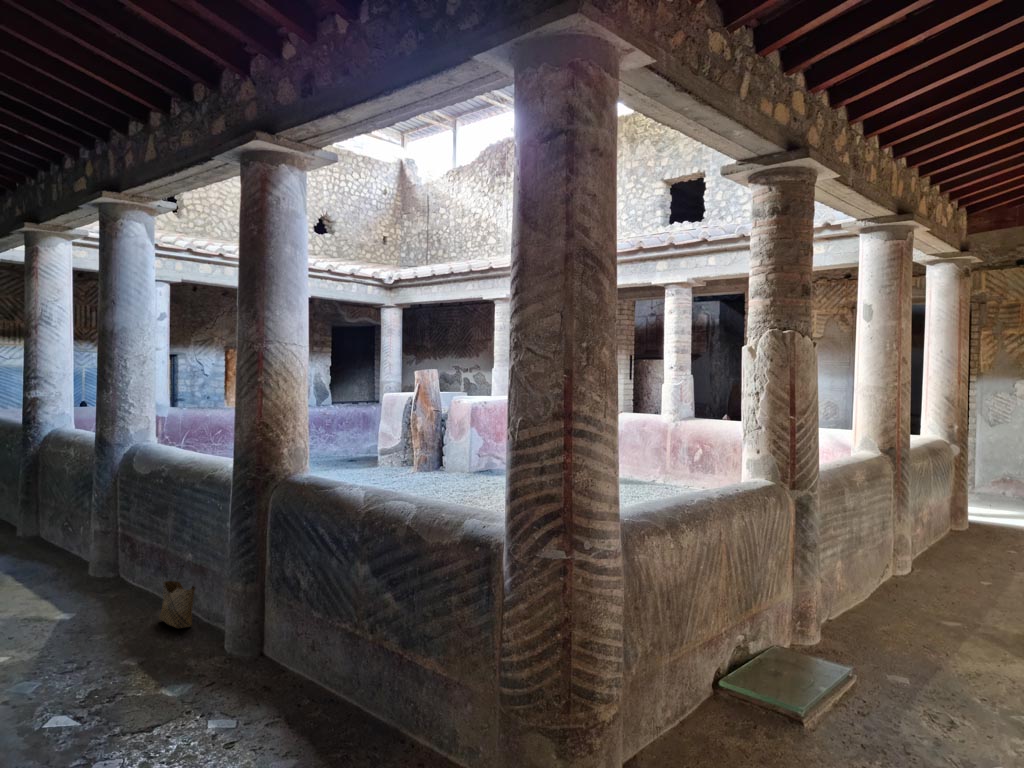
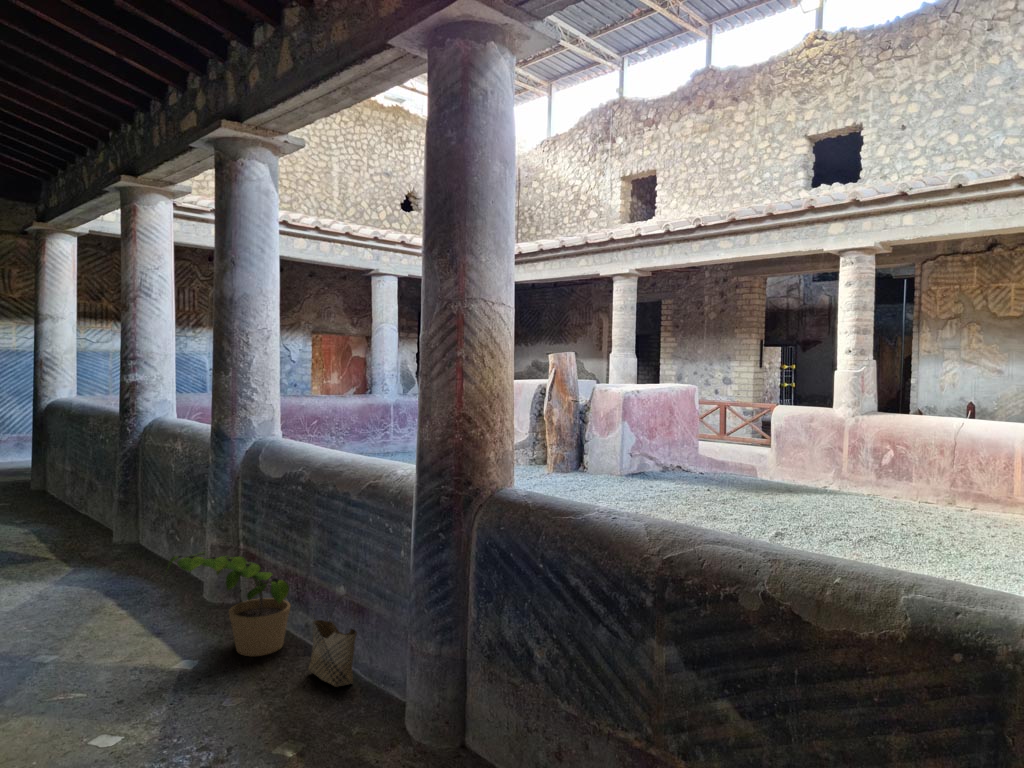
potted plant: none [44,531,152,612] -> present [166,552,290,656]

